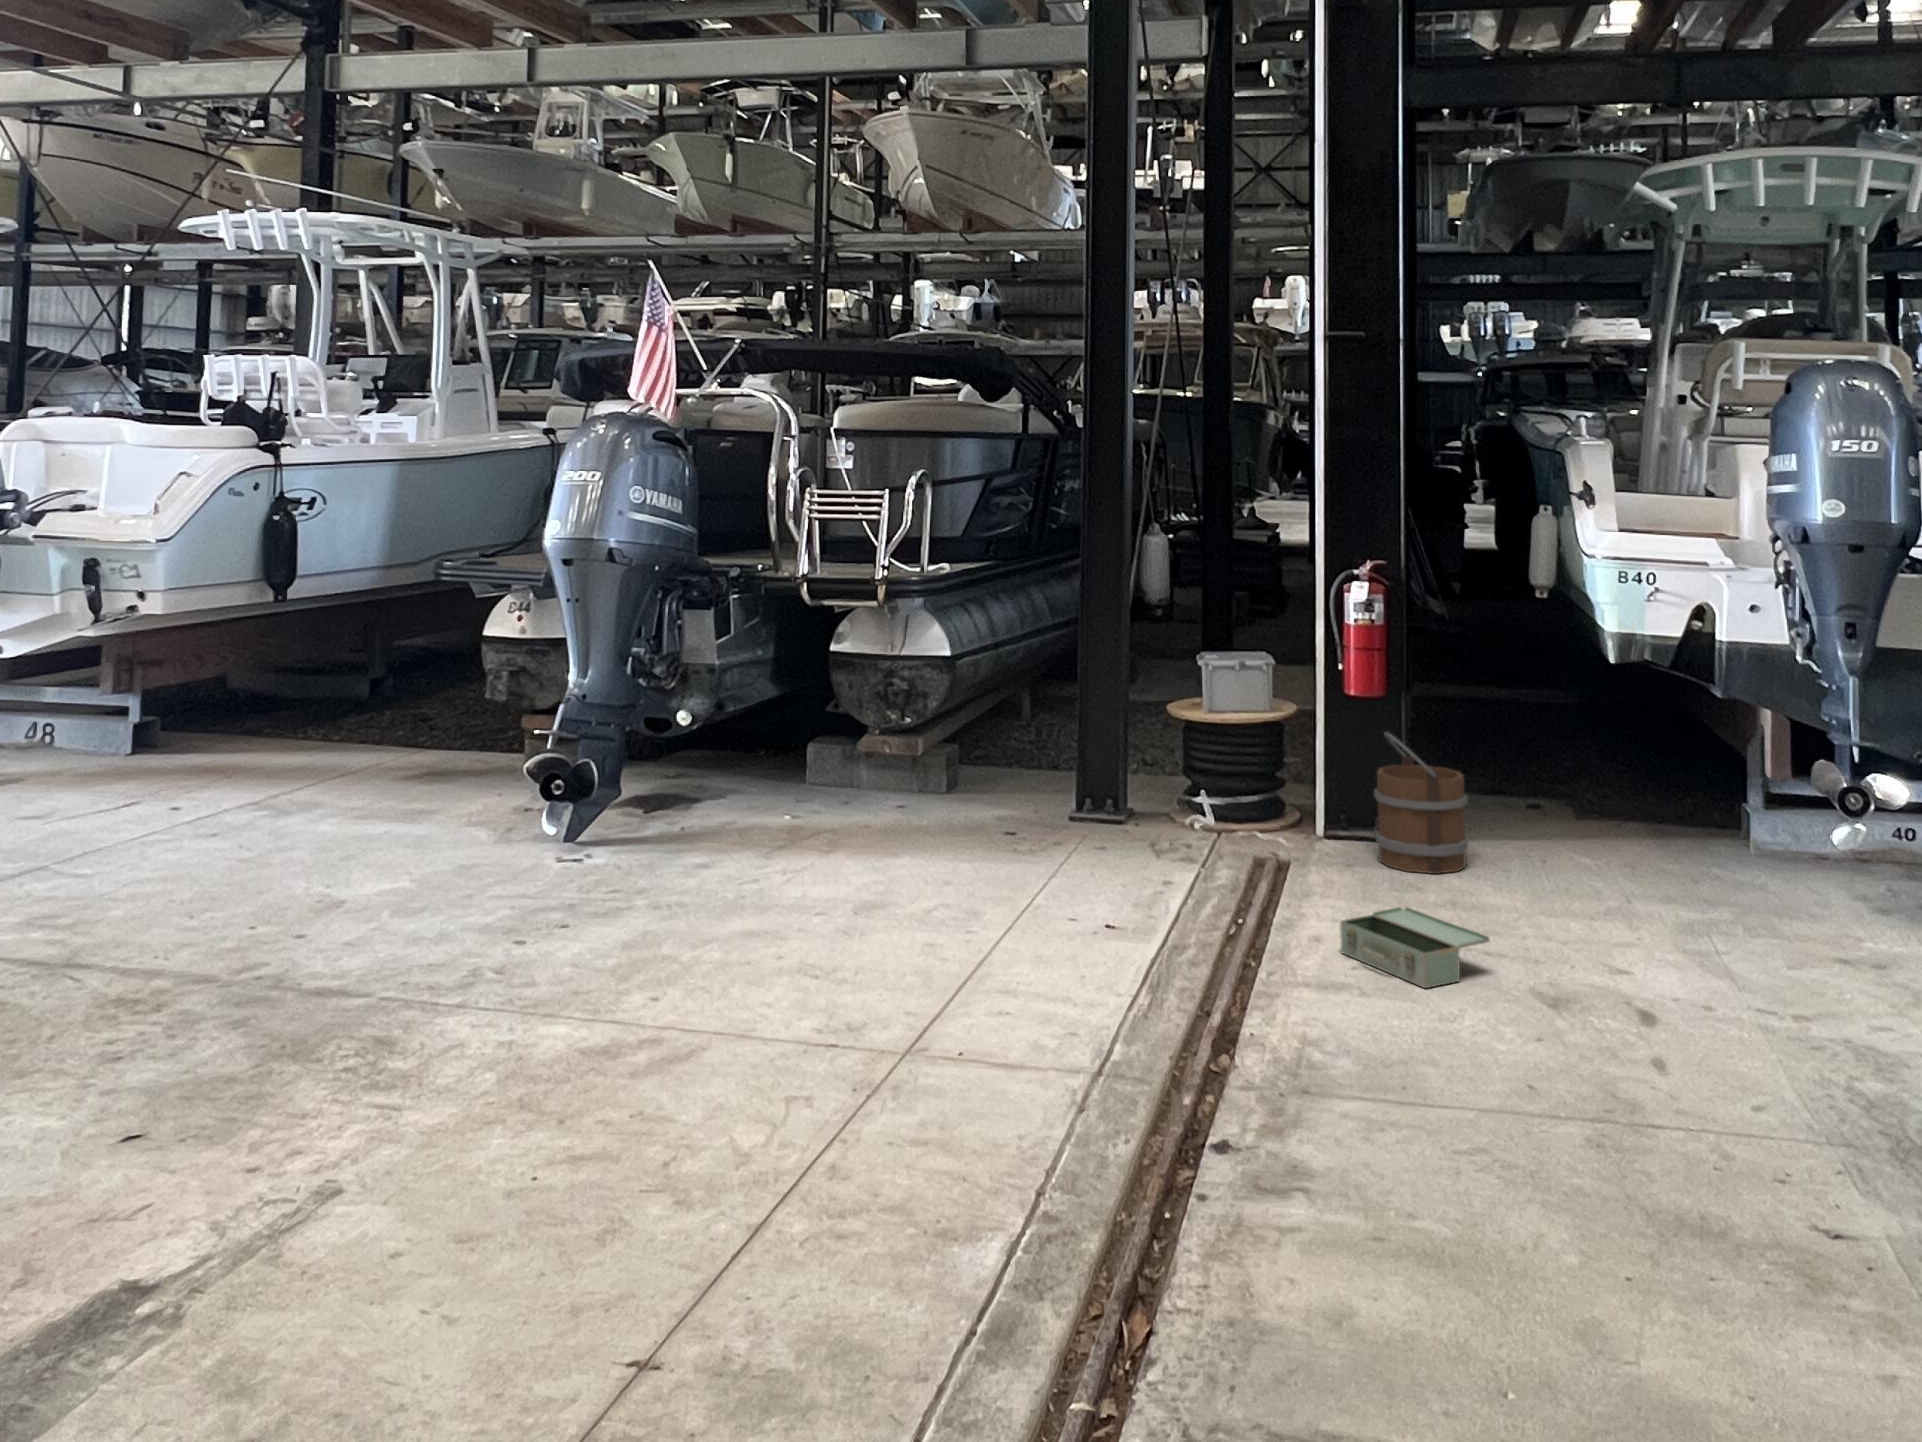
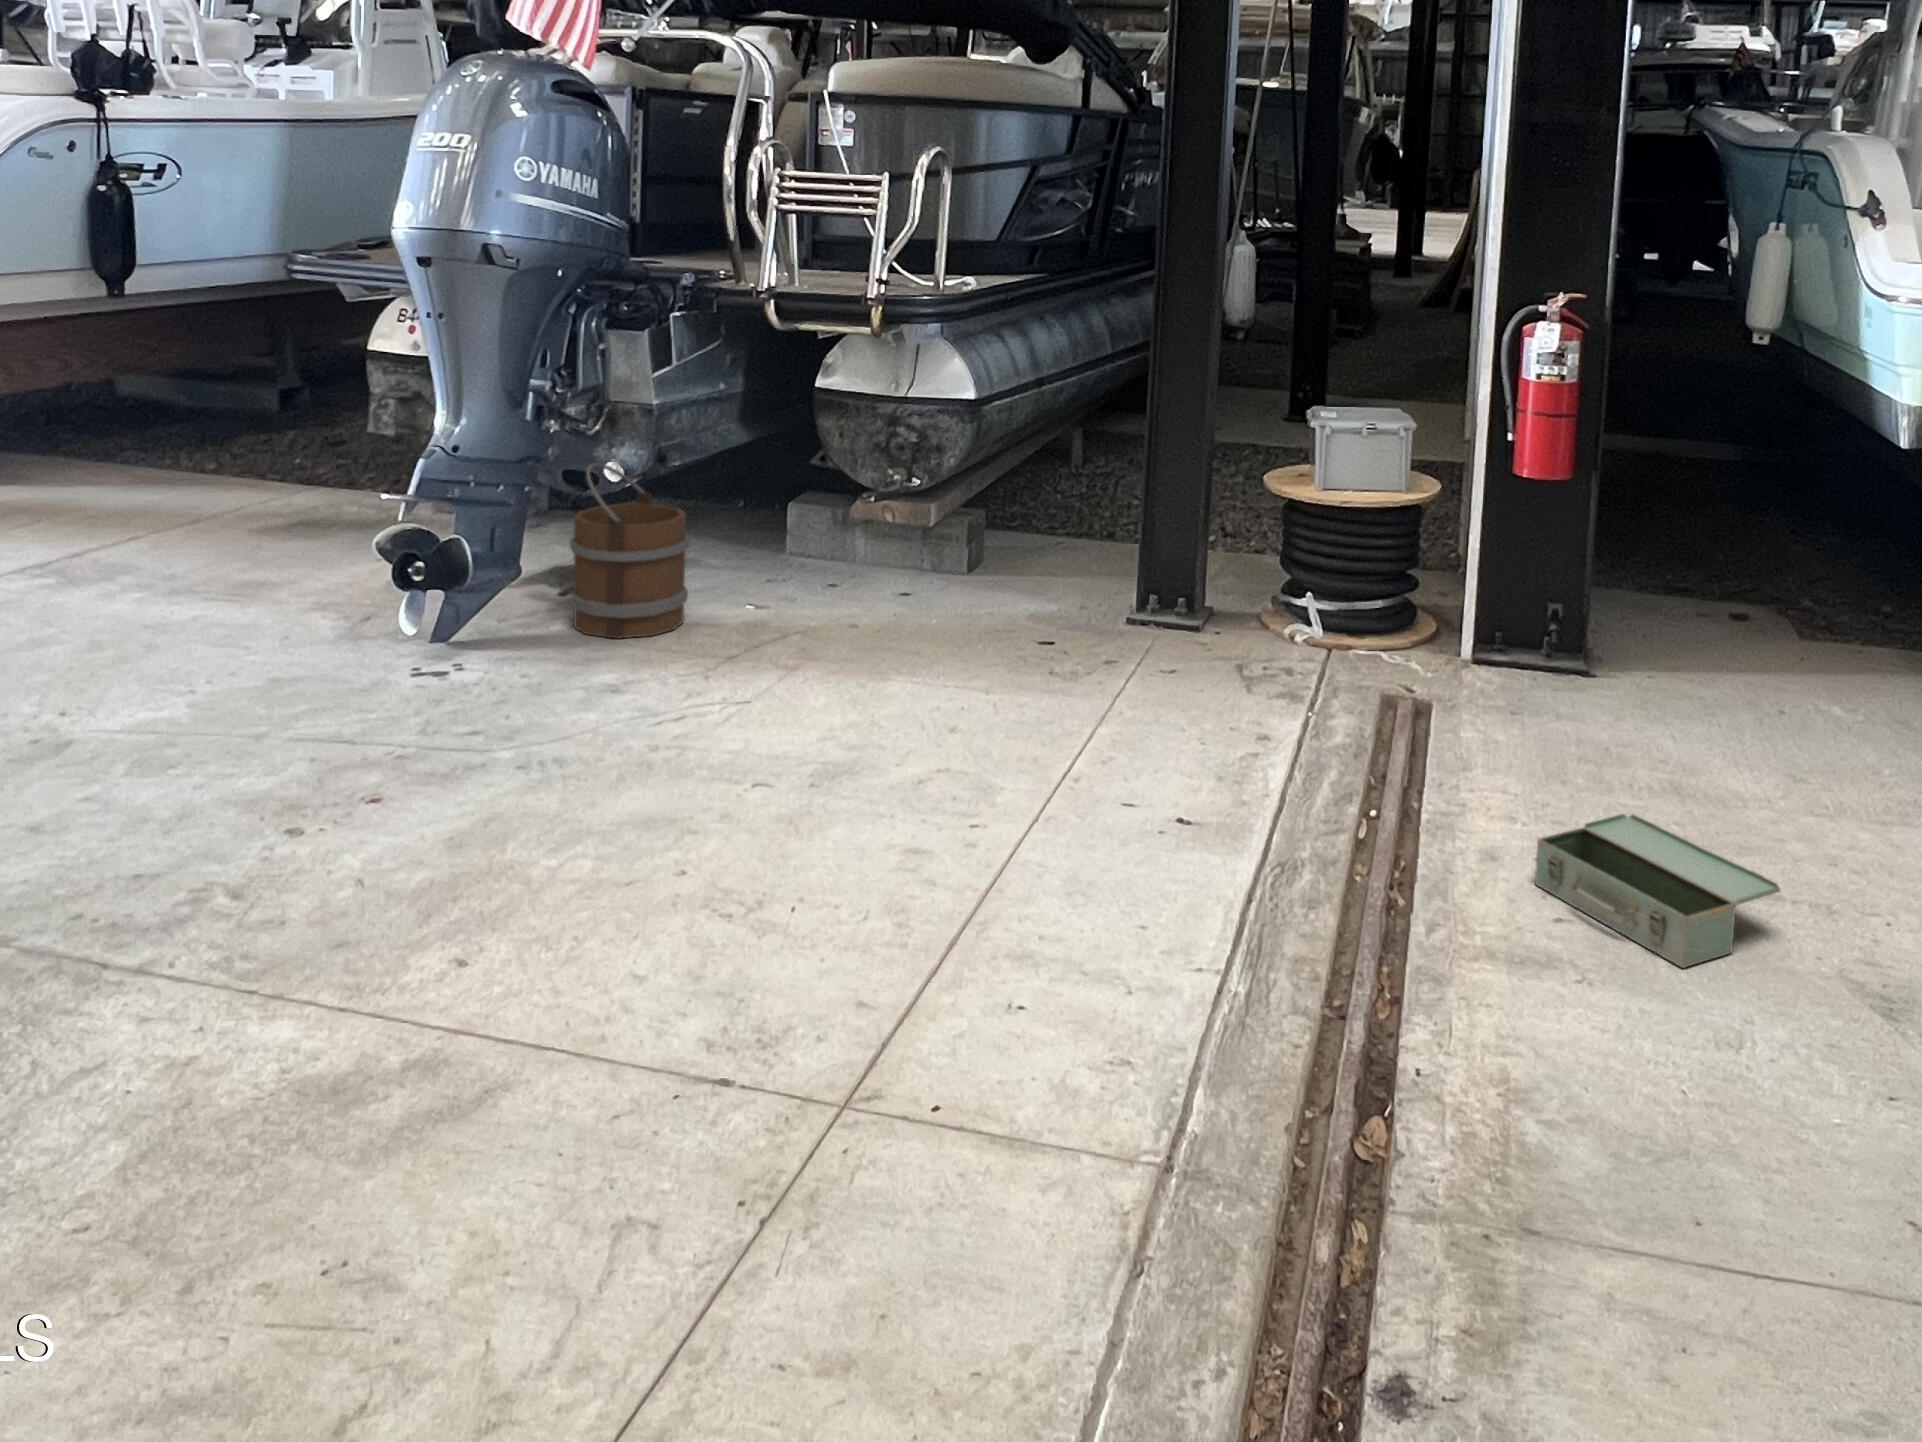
bucket: present [1374,732,1468,874] -> present [570,463,690,638]

